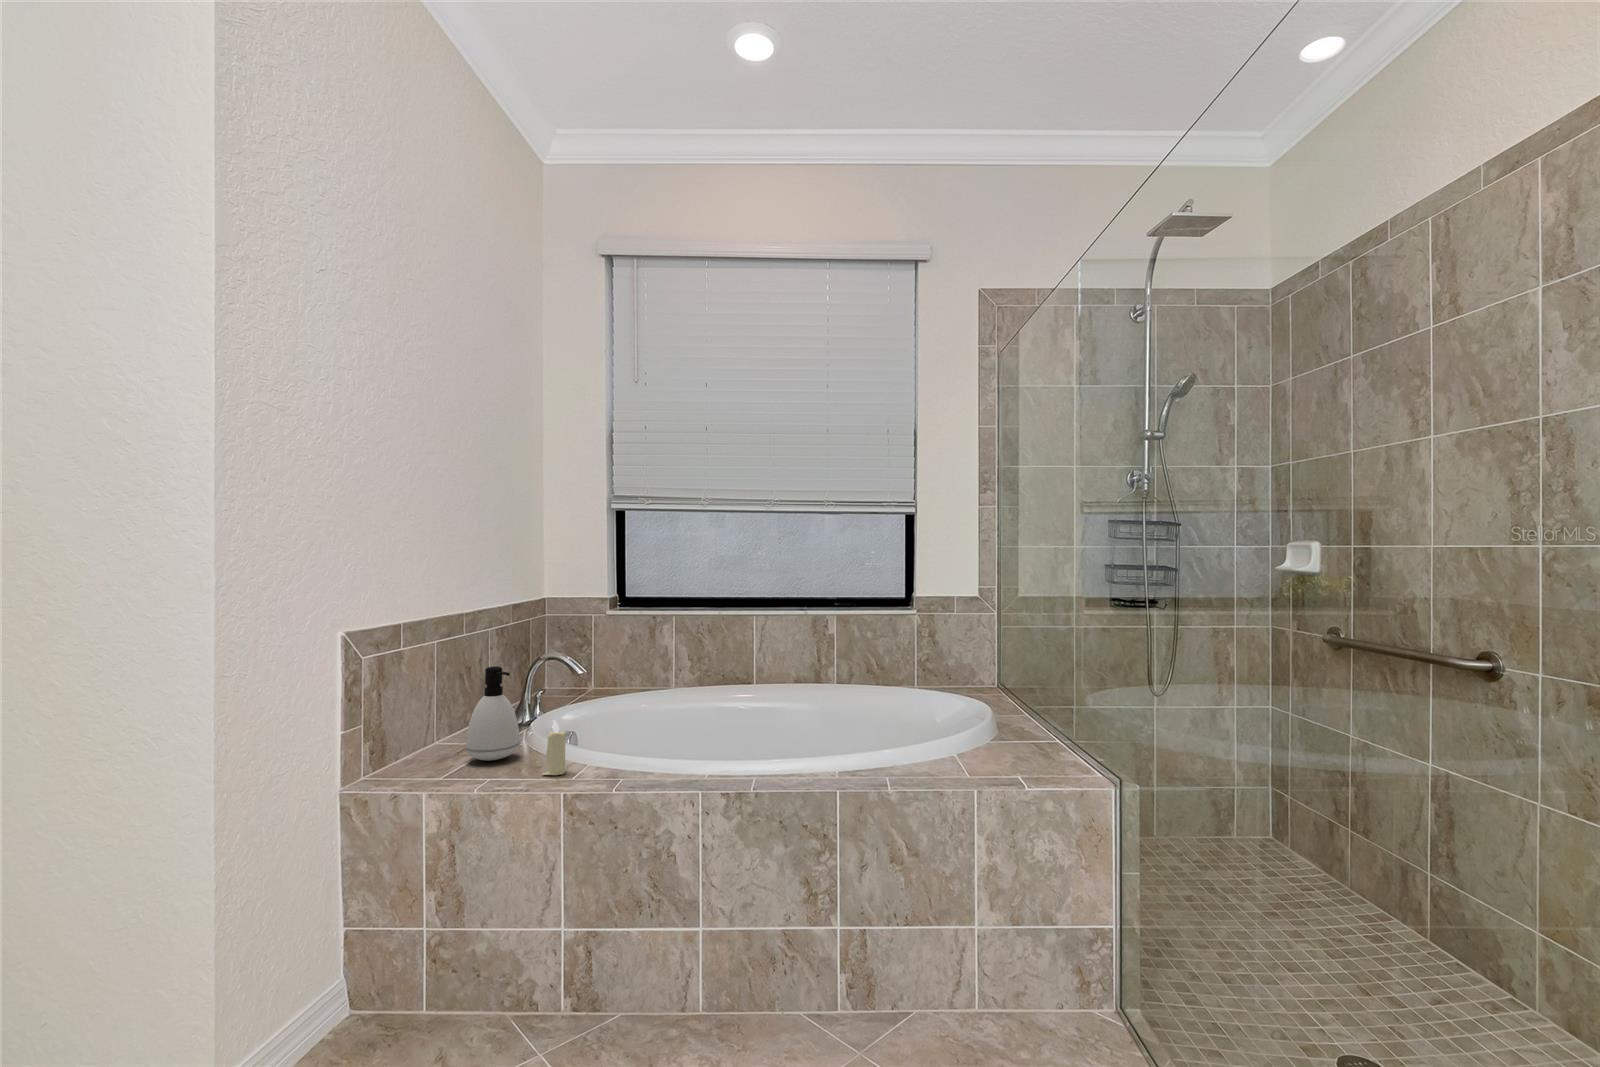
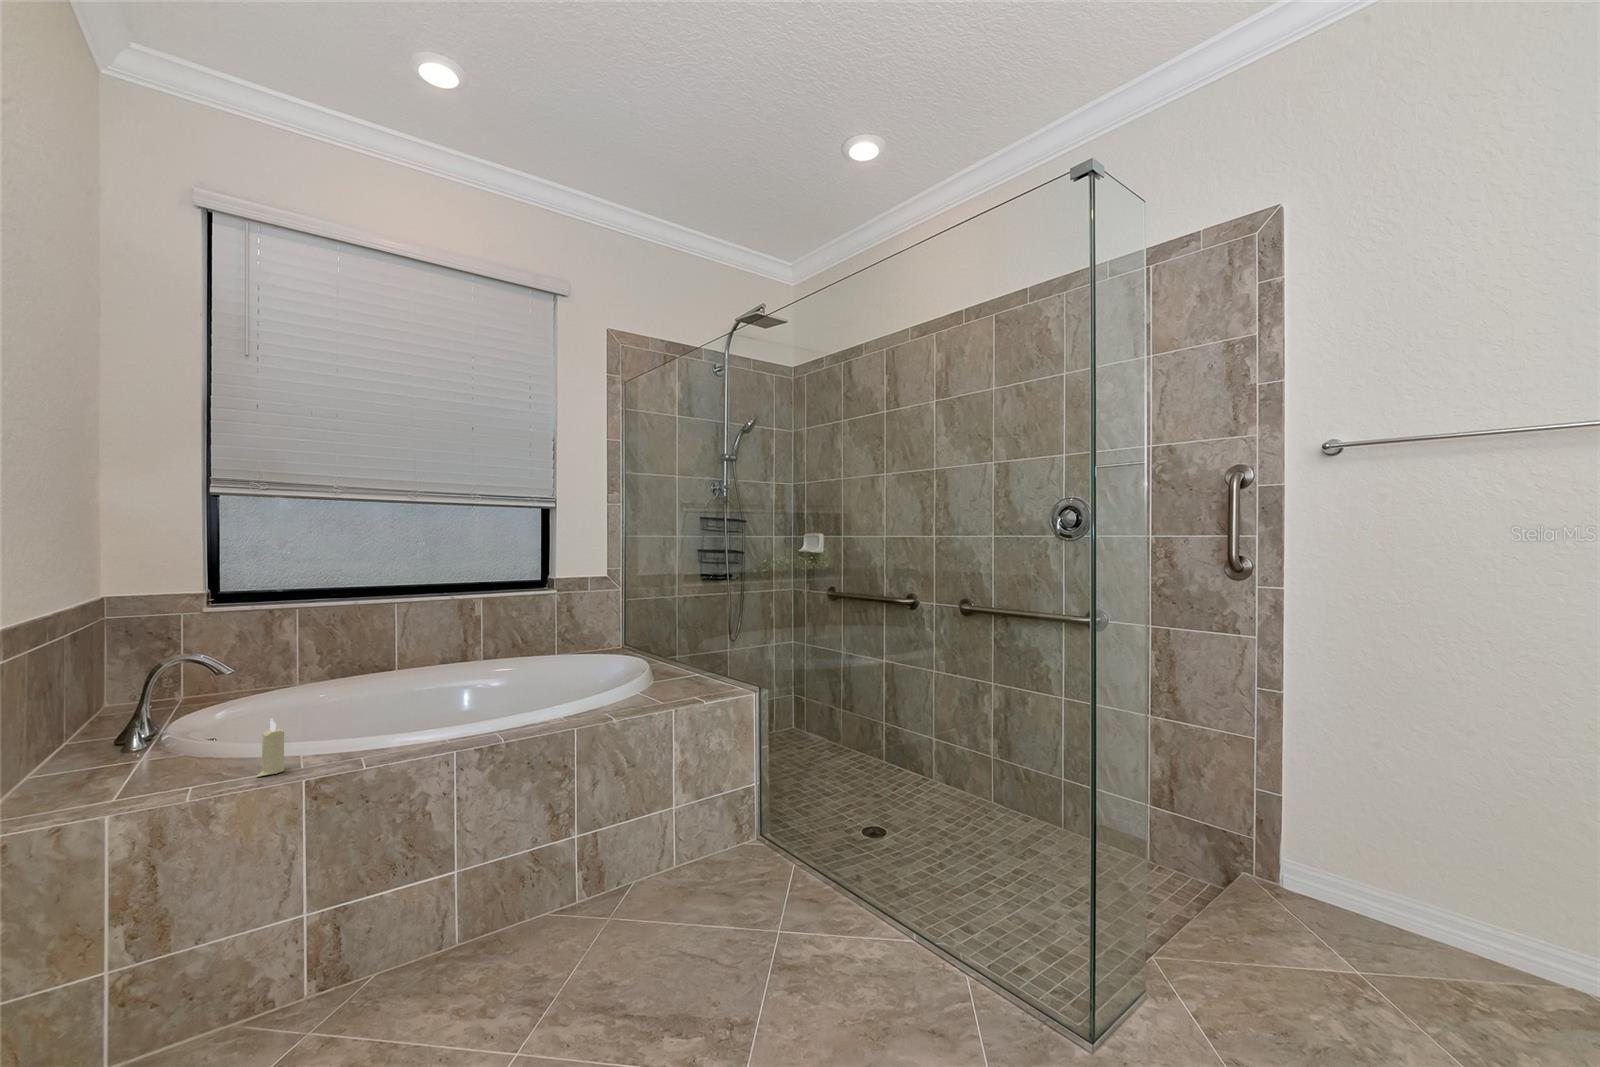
soap dispenser: present [466,666,520,761] -> none [114,674,192,782]

